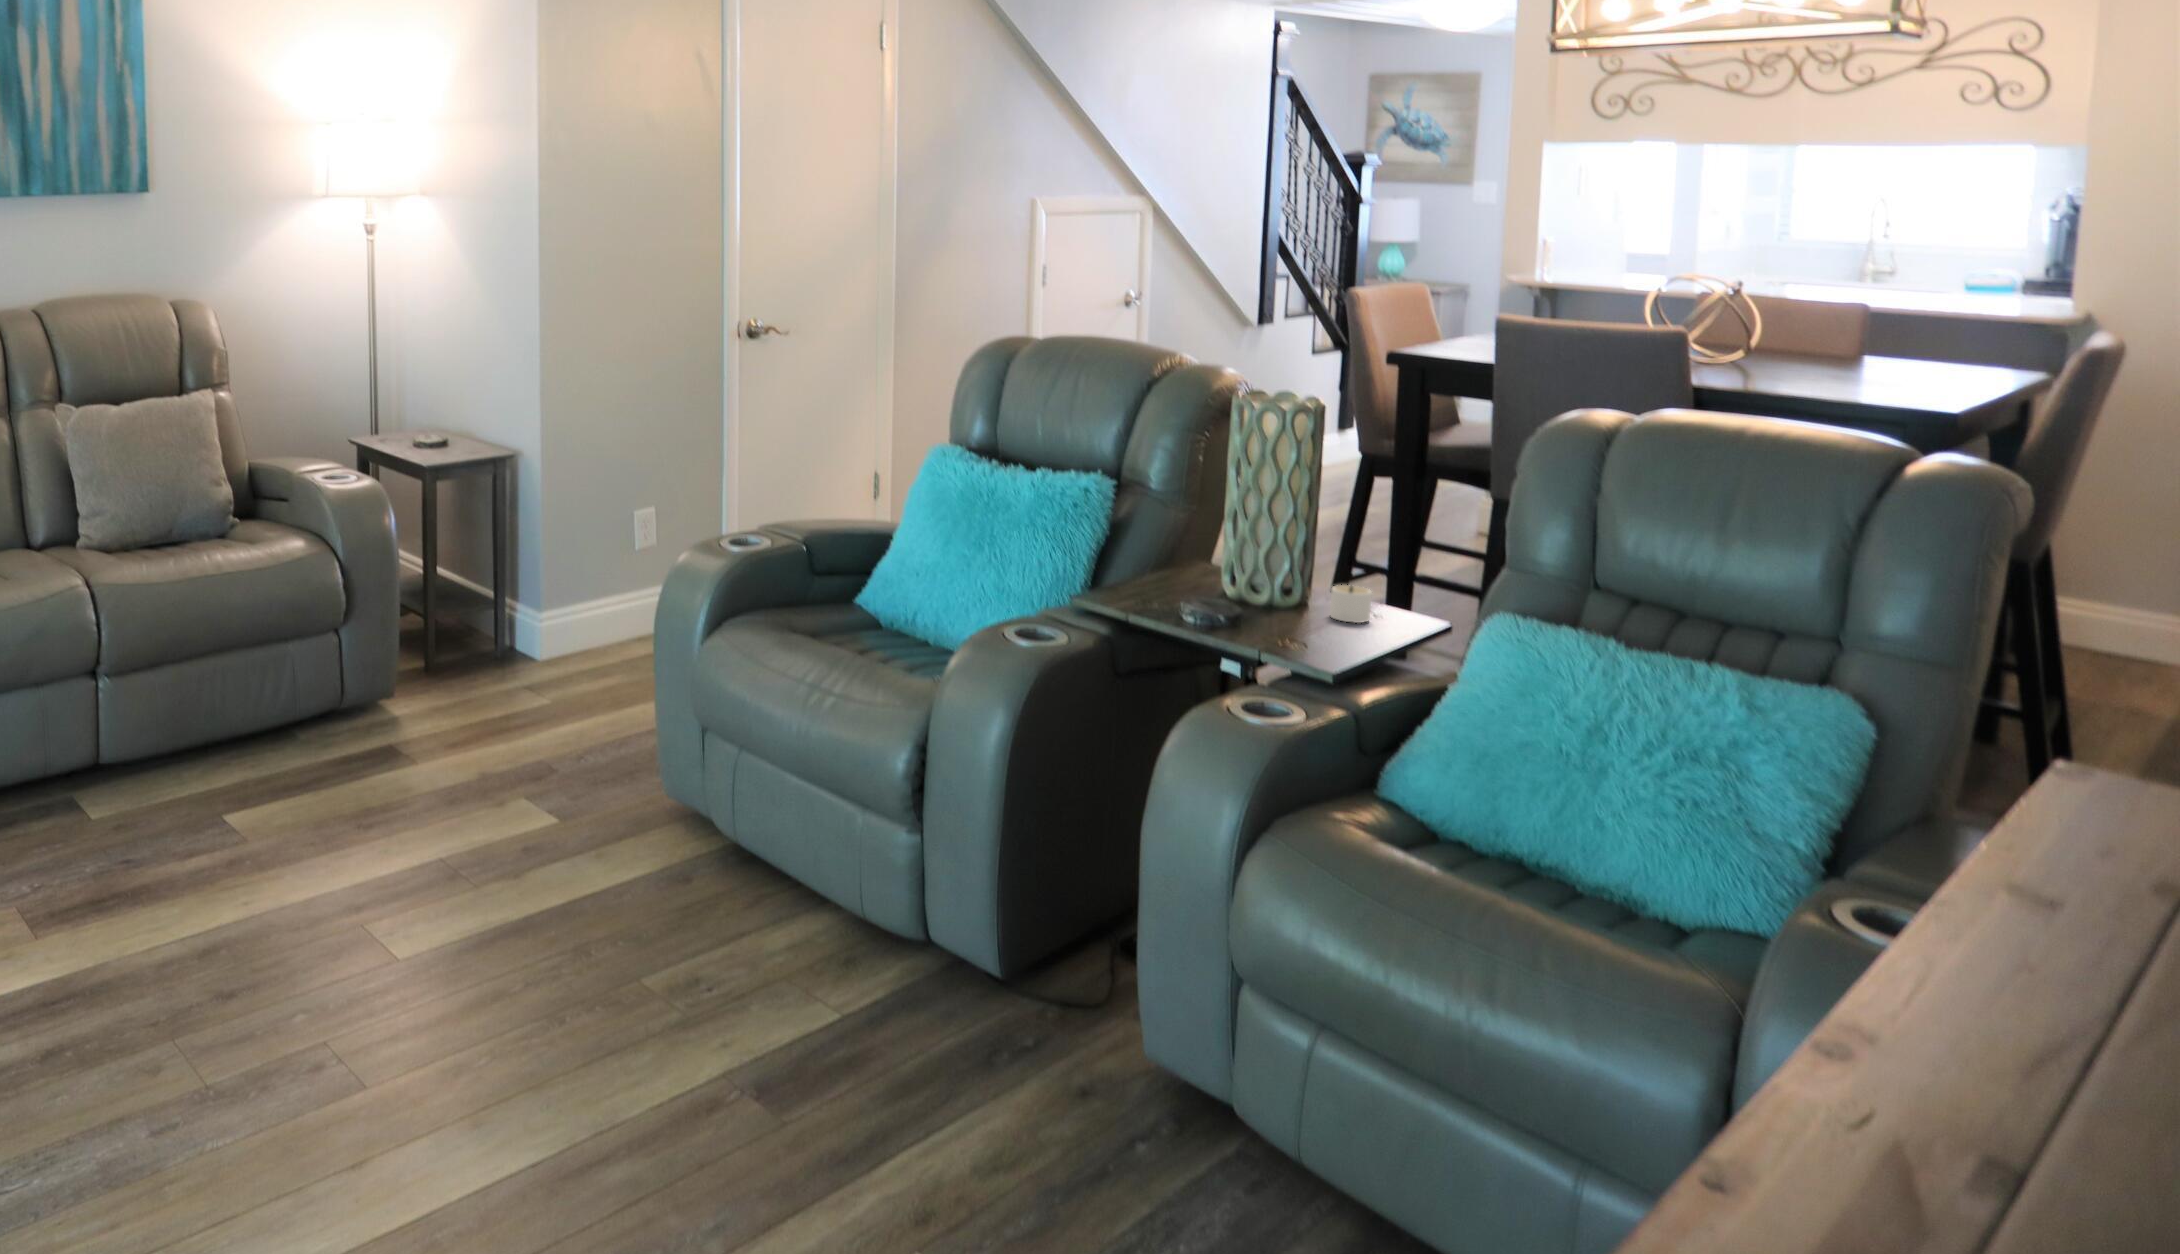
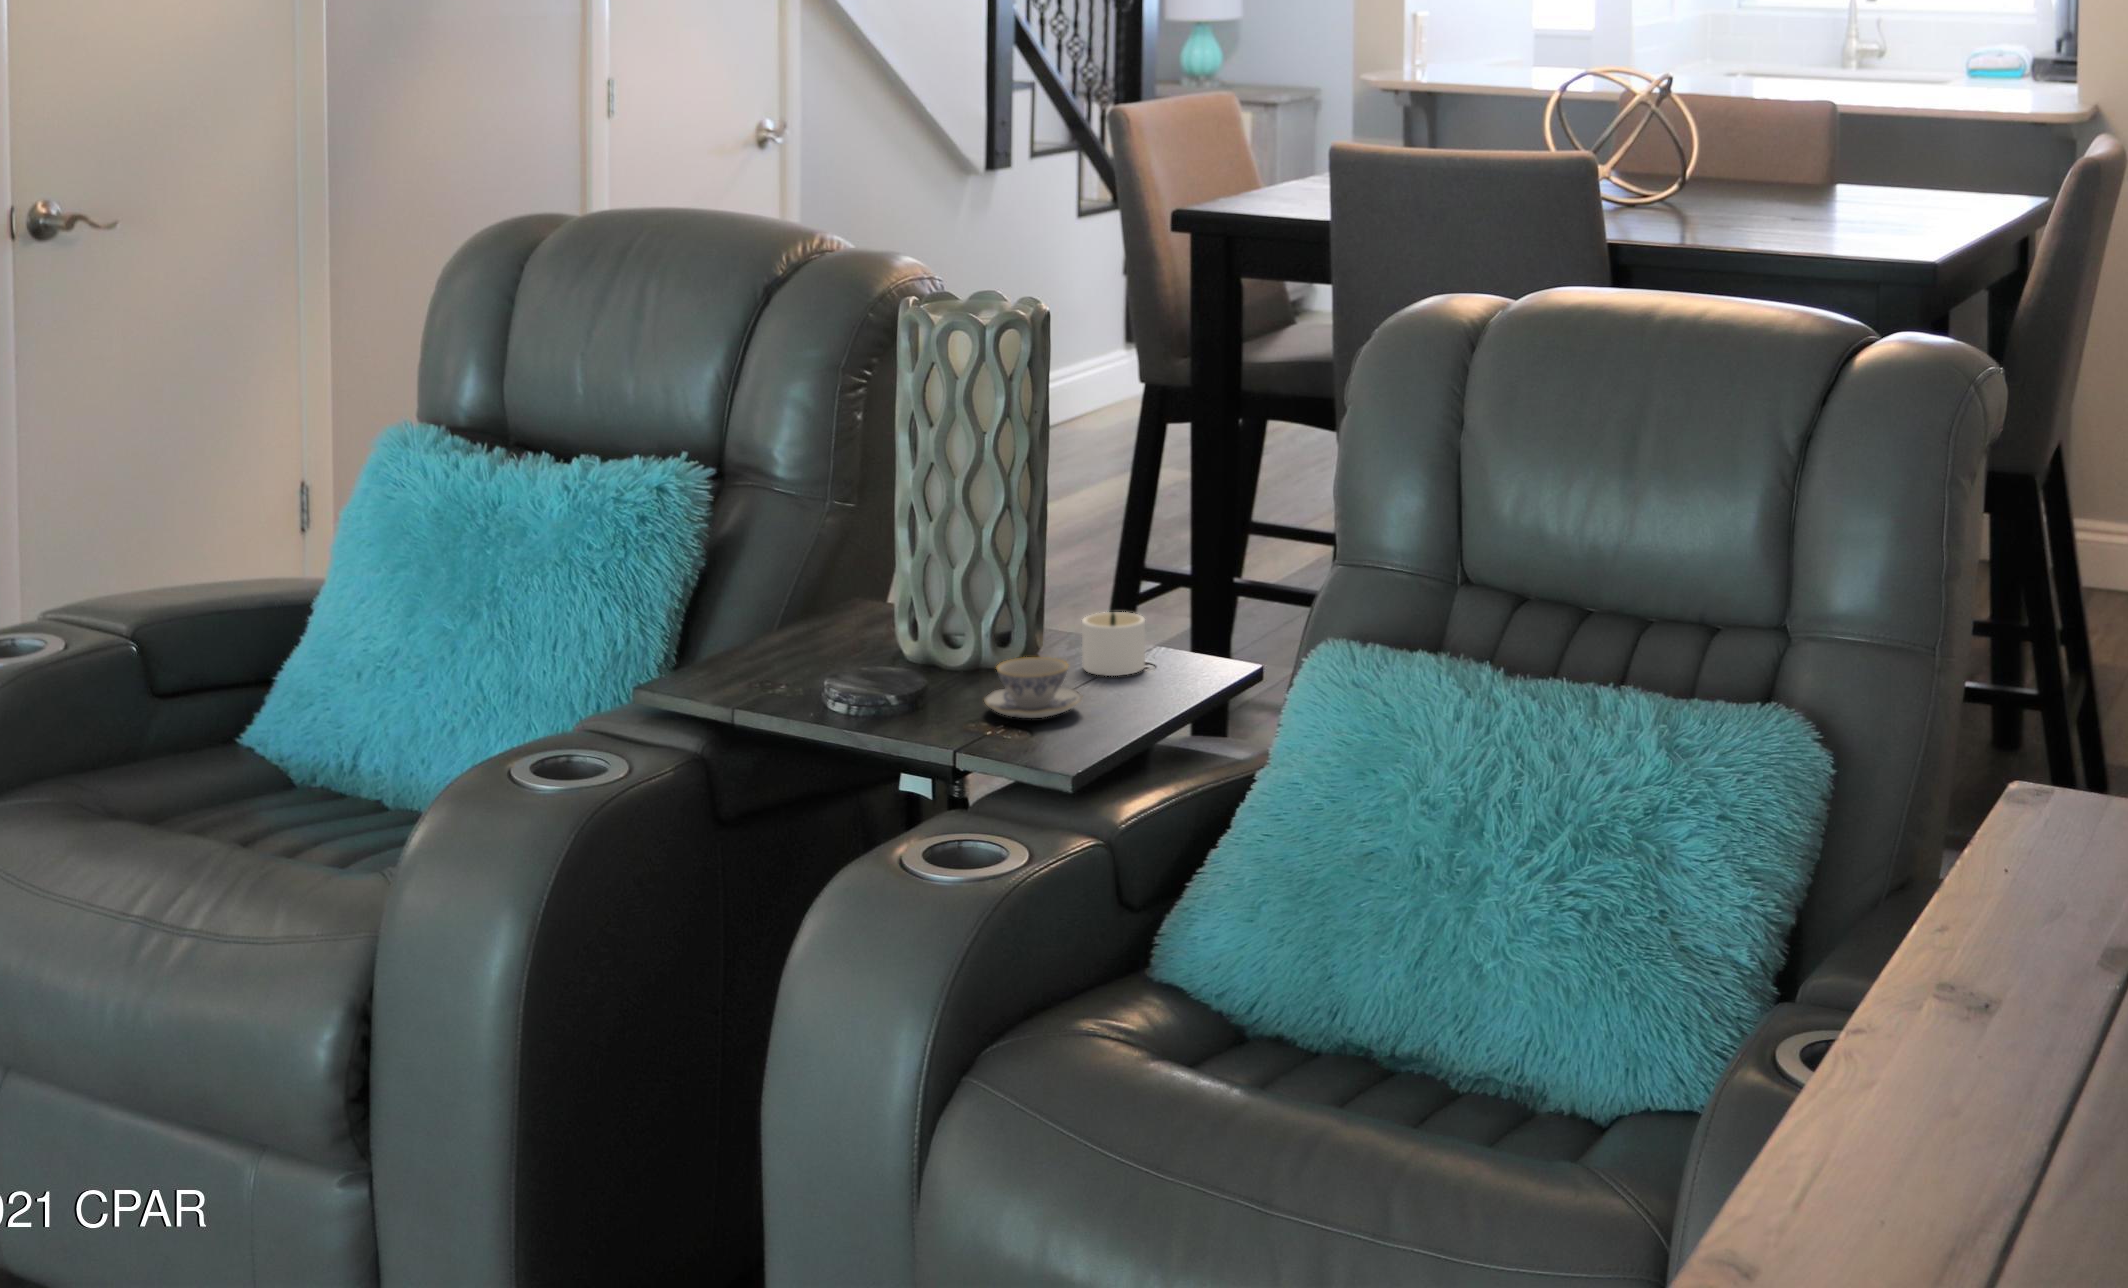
teacup: none [1271,603,1332,638] -> present [984,657,1082,718]

